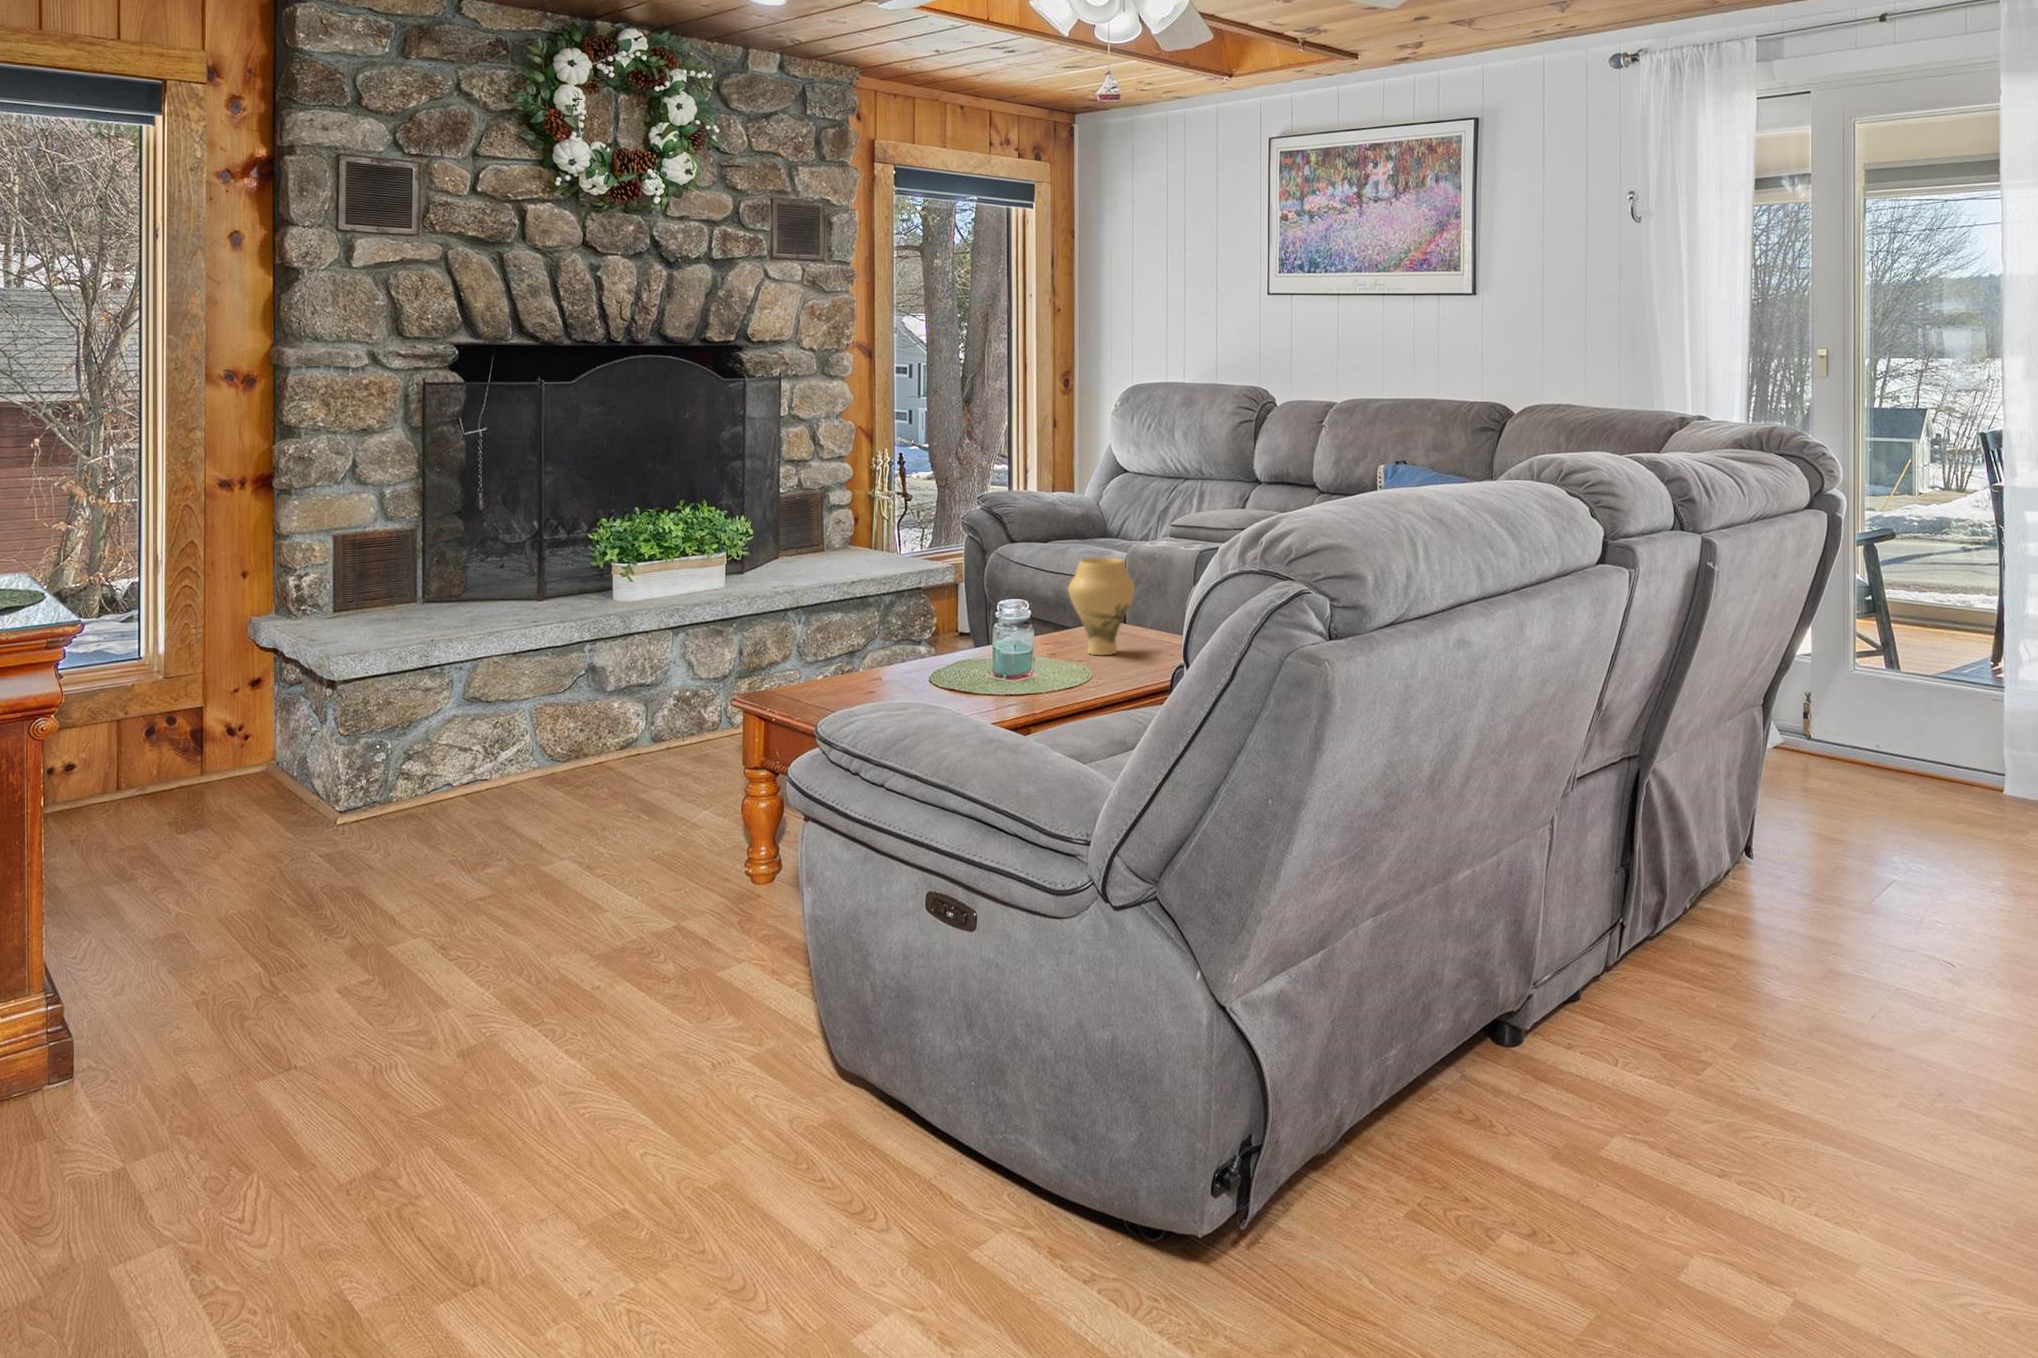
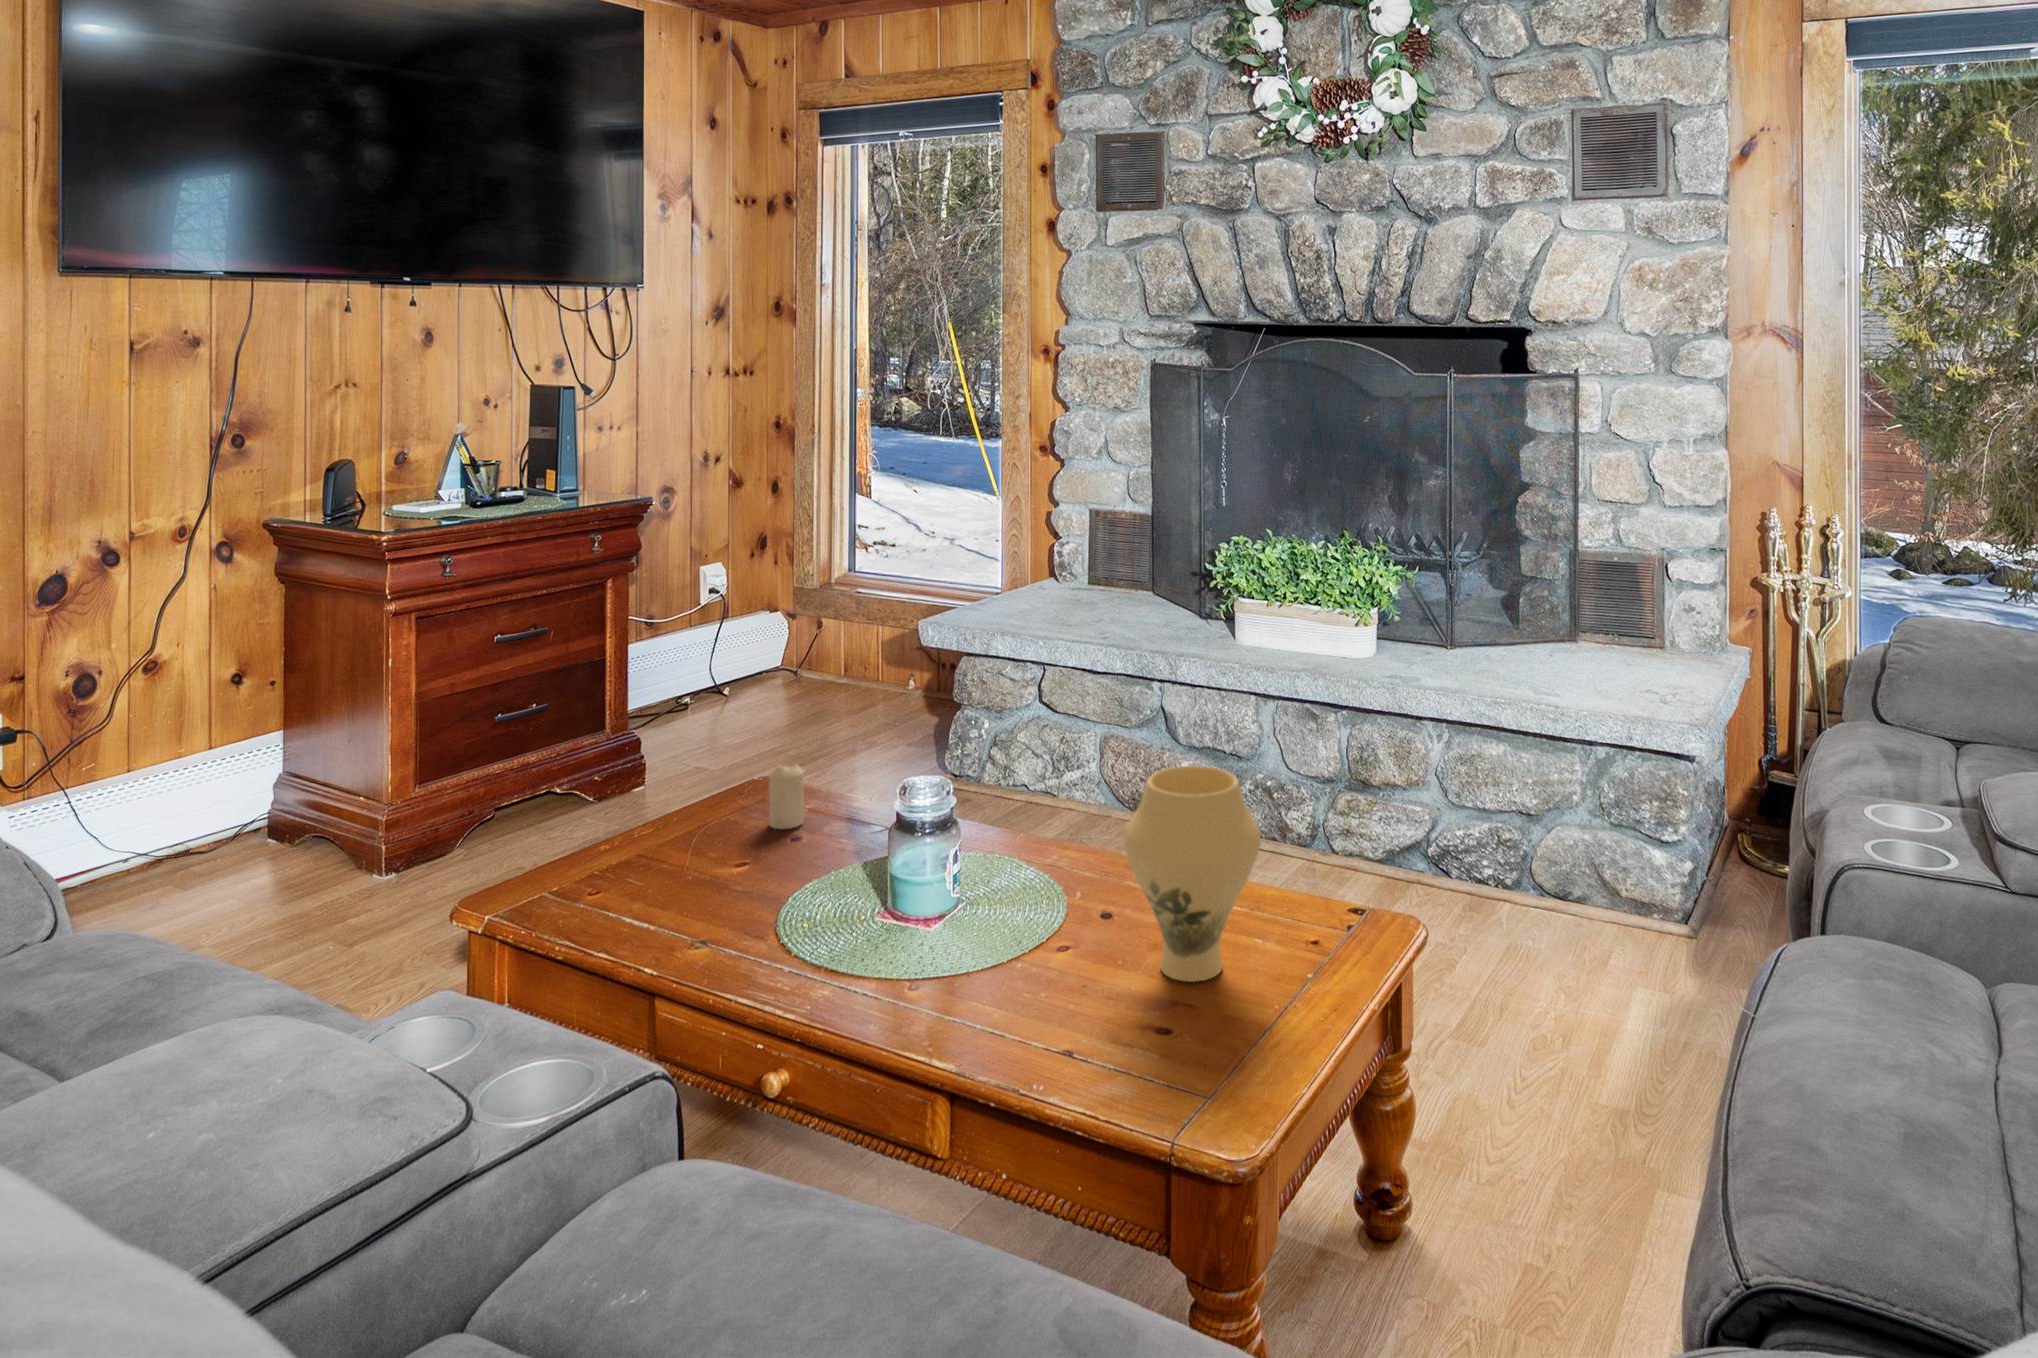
candle: none [803,650,827,696] -> present [769,762,804,829]

